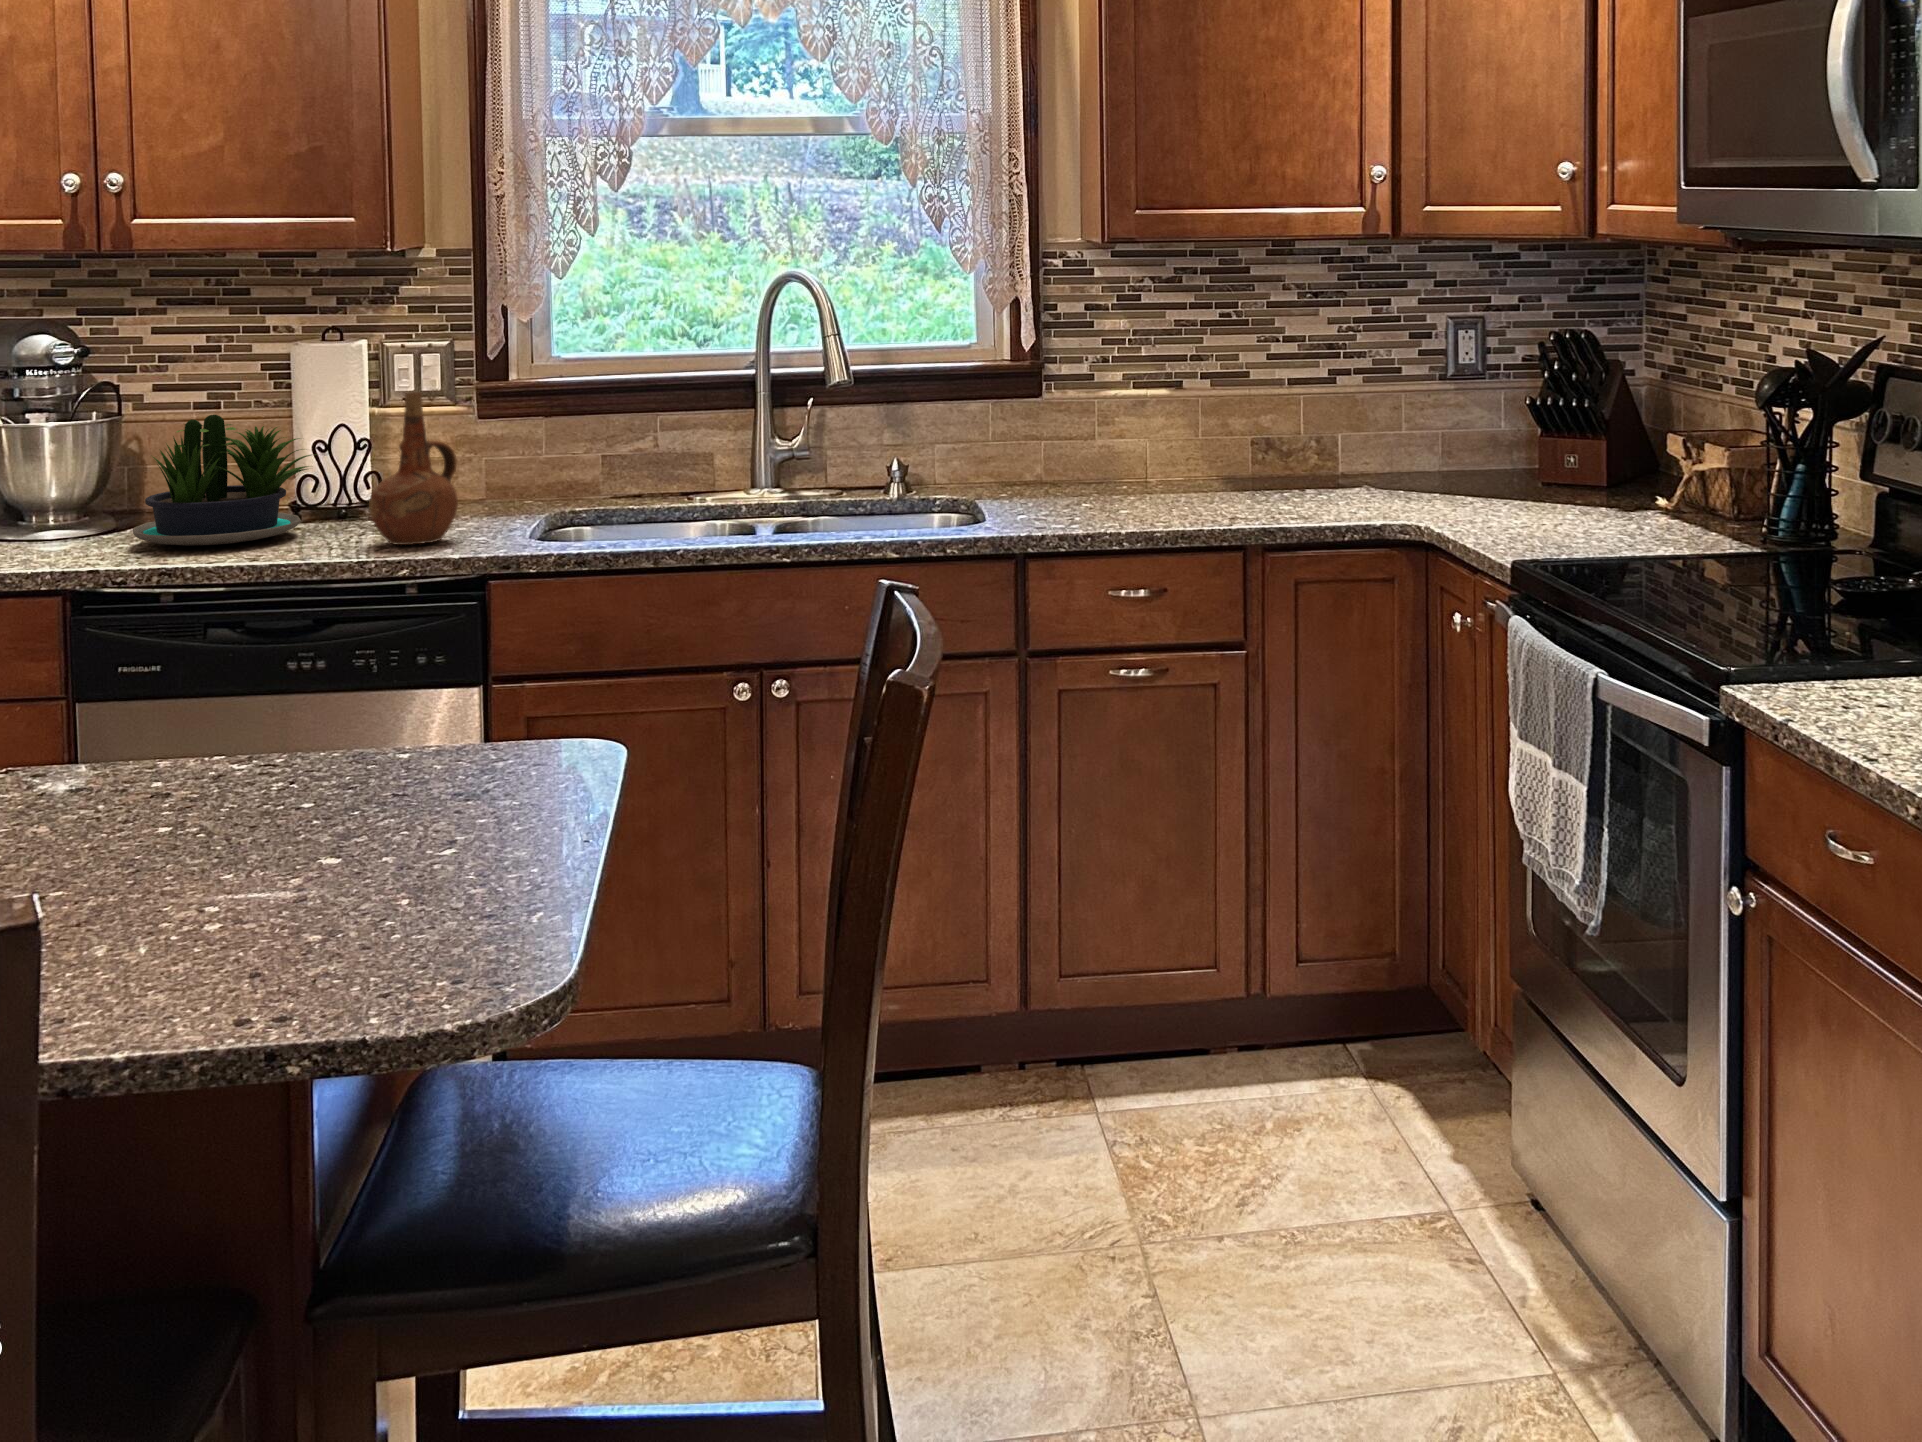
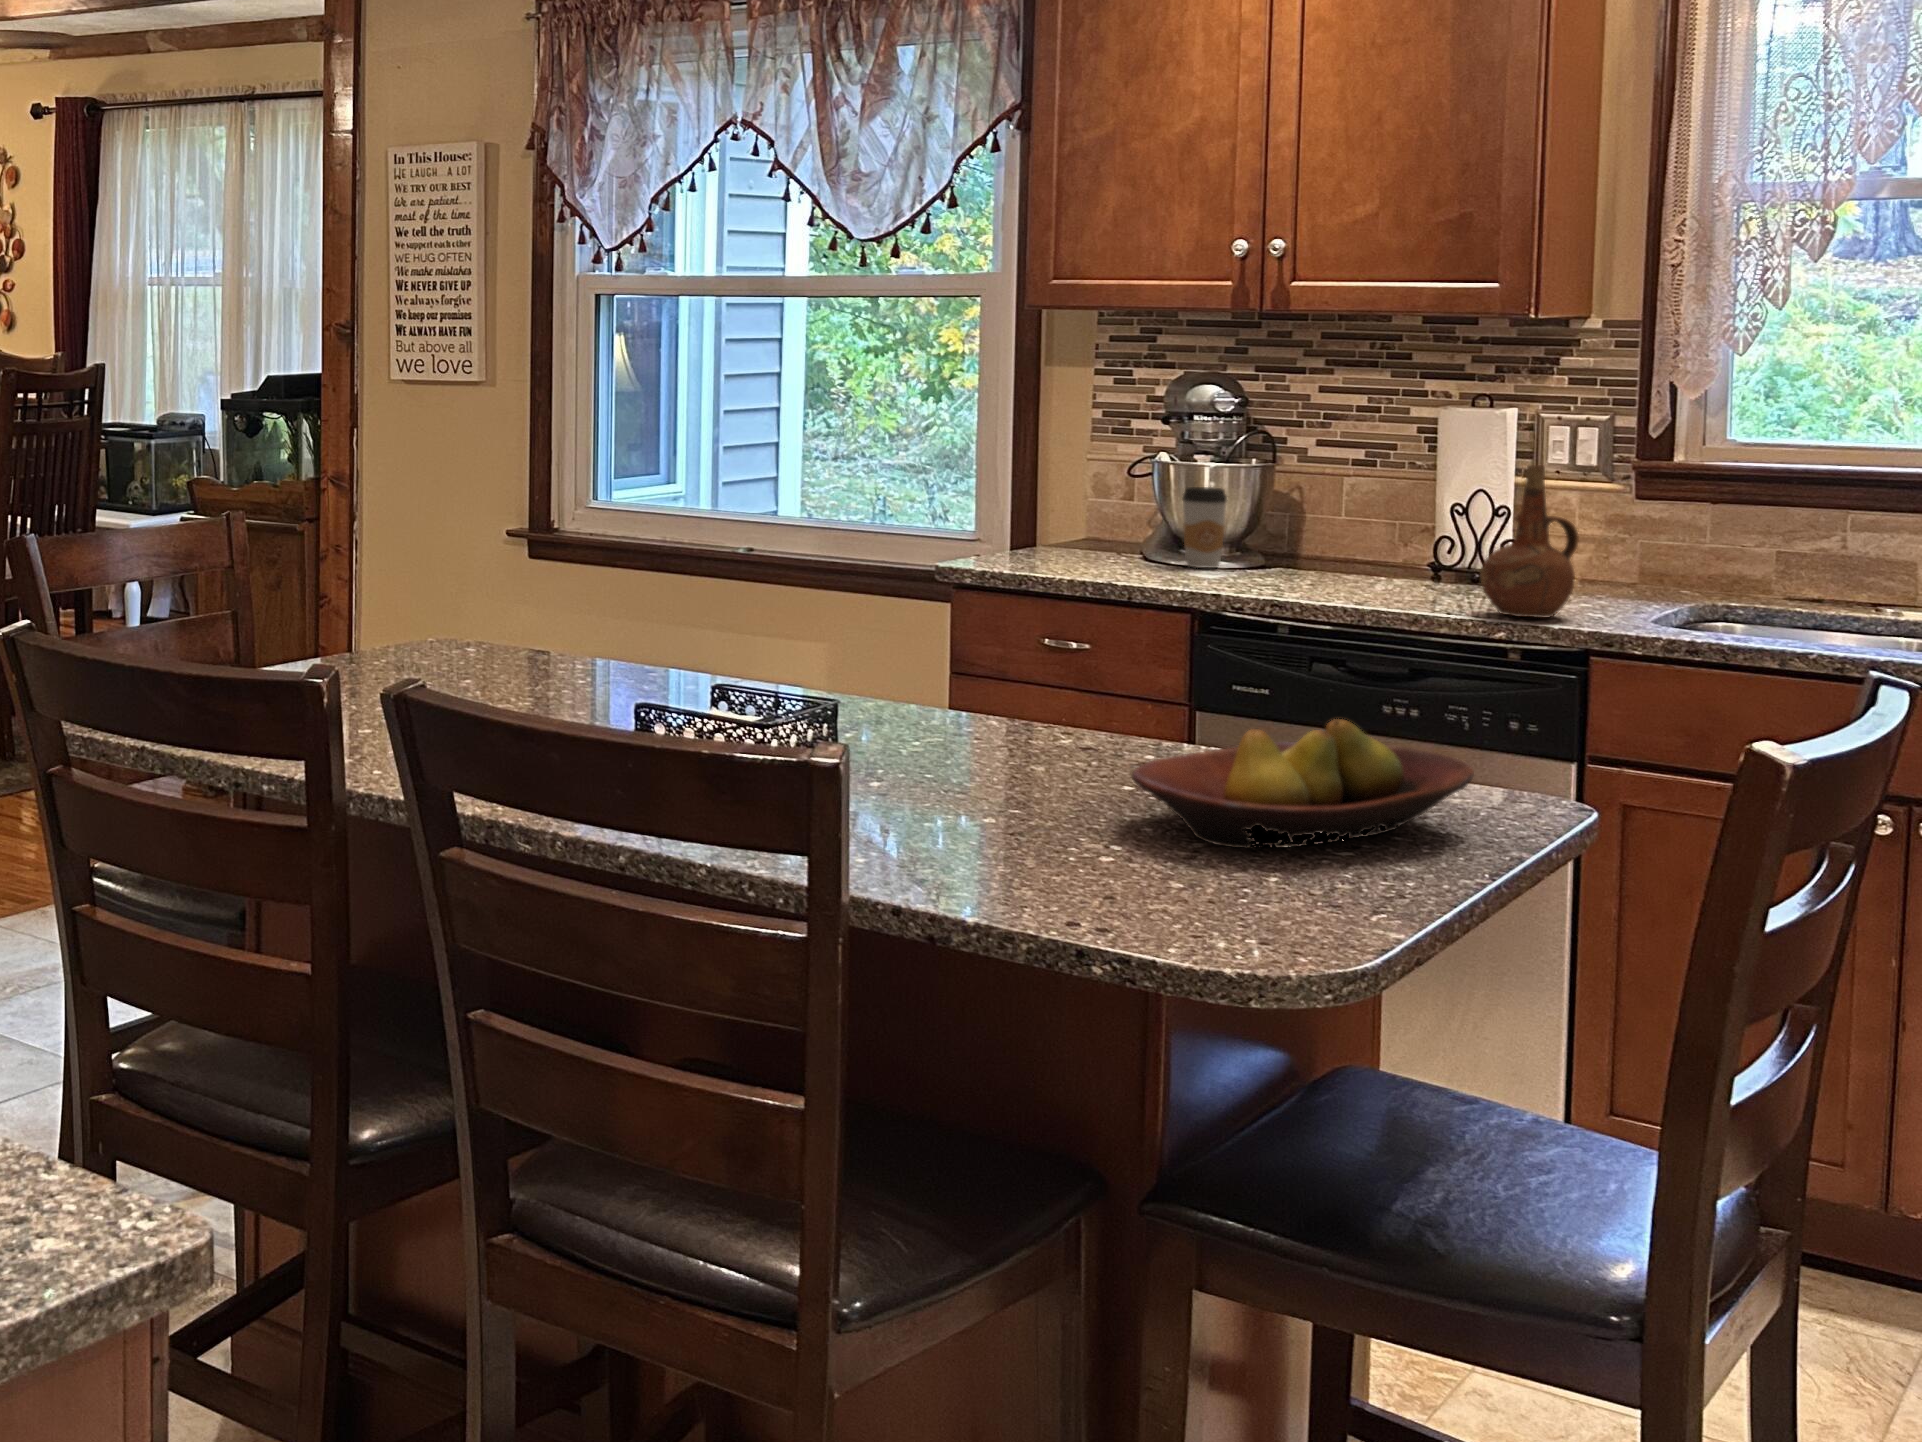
potted plant: present [133,415,311,546] -> none [1267,470,1451,592]
coffee cup: none [14,448,69,541] -> present [1182,487,1227,568]
fruit bowl: none [190,691,544,871] -> present [1132,719,1474,848]

